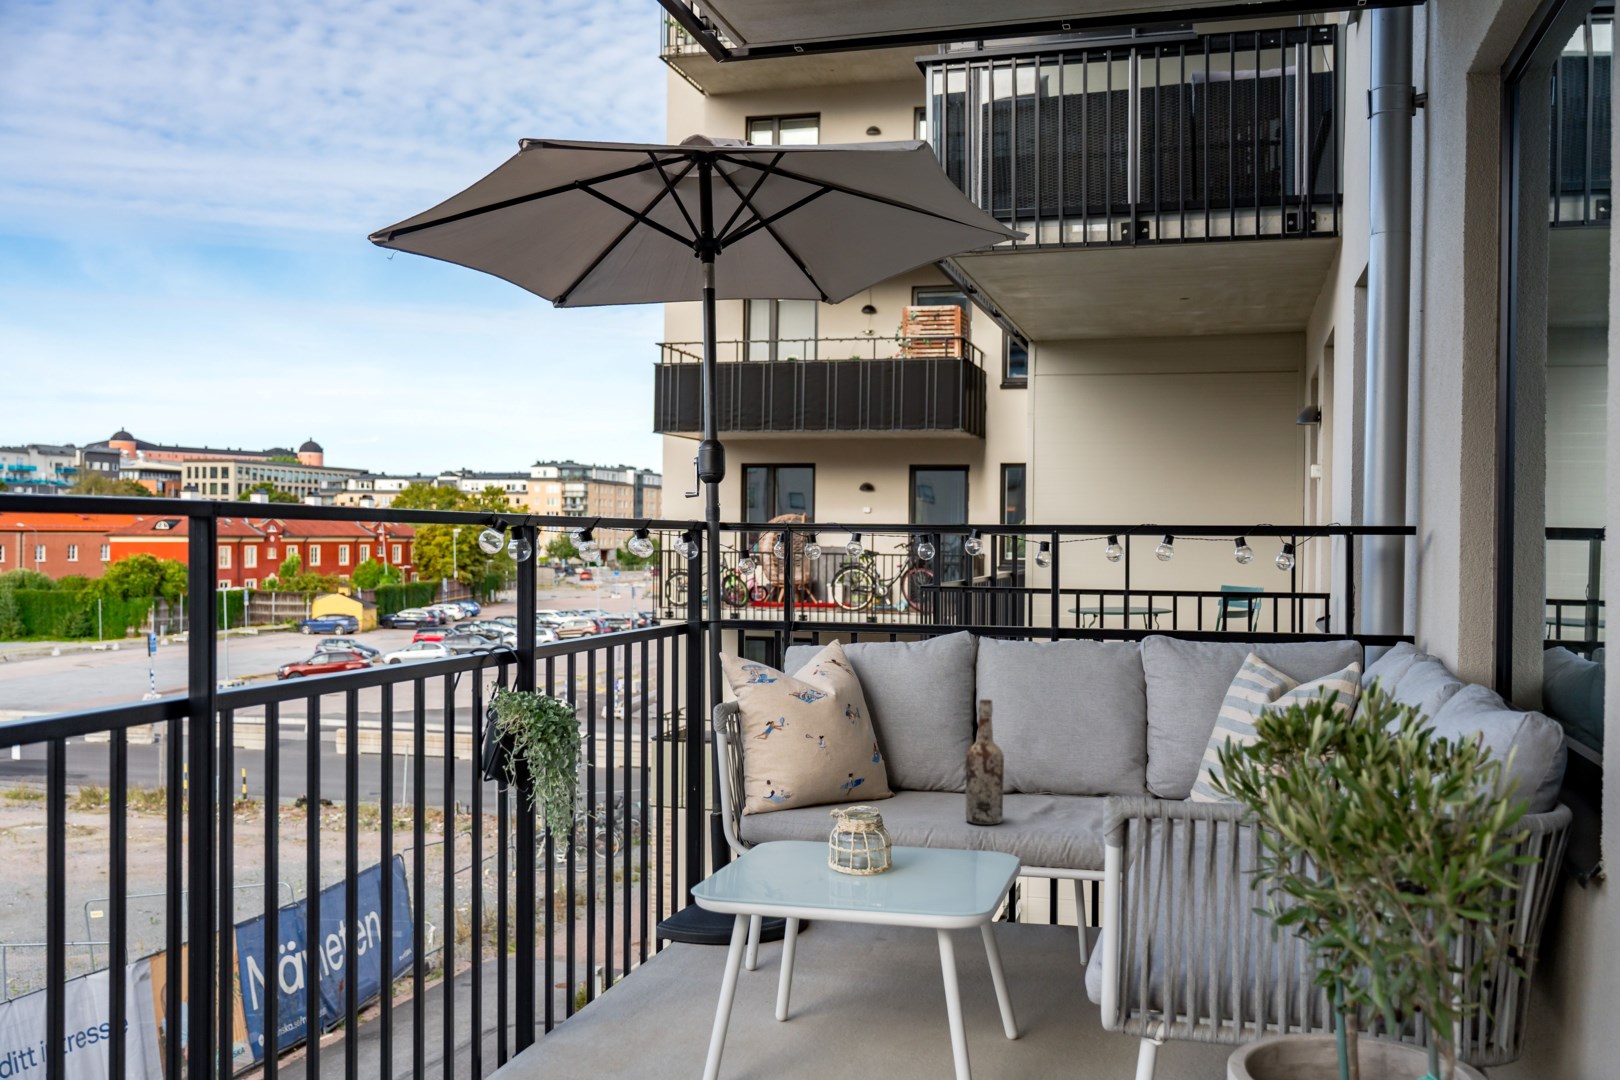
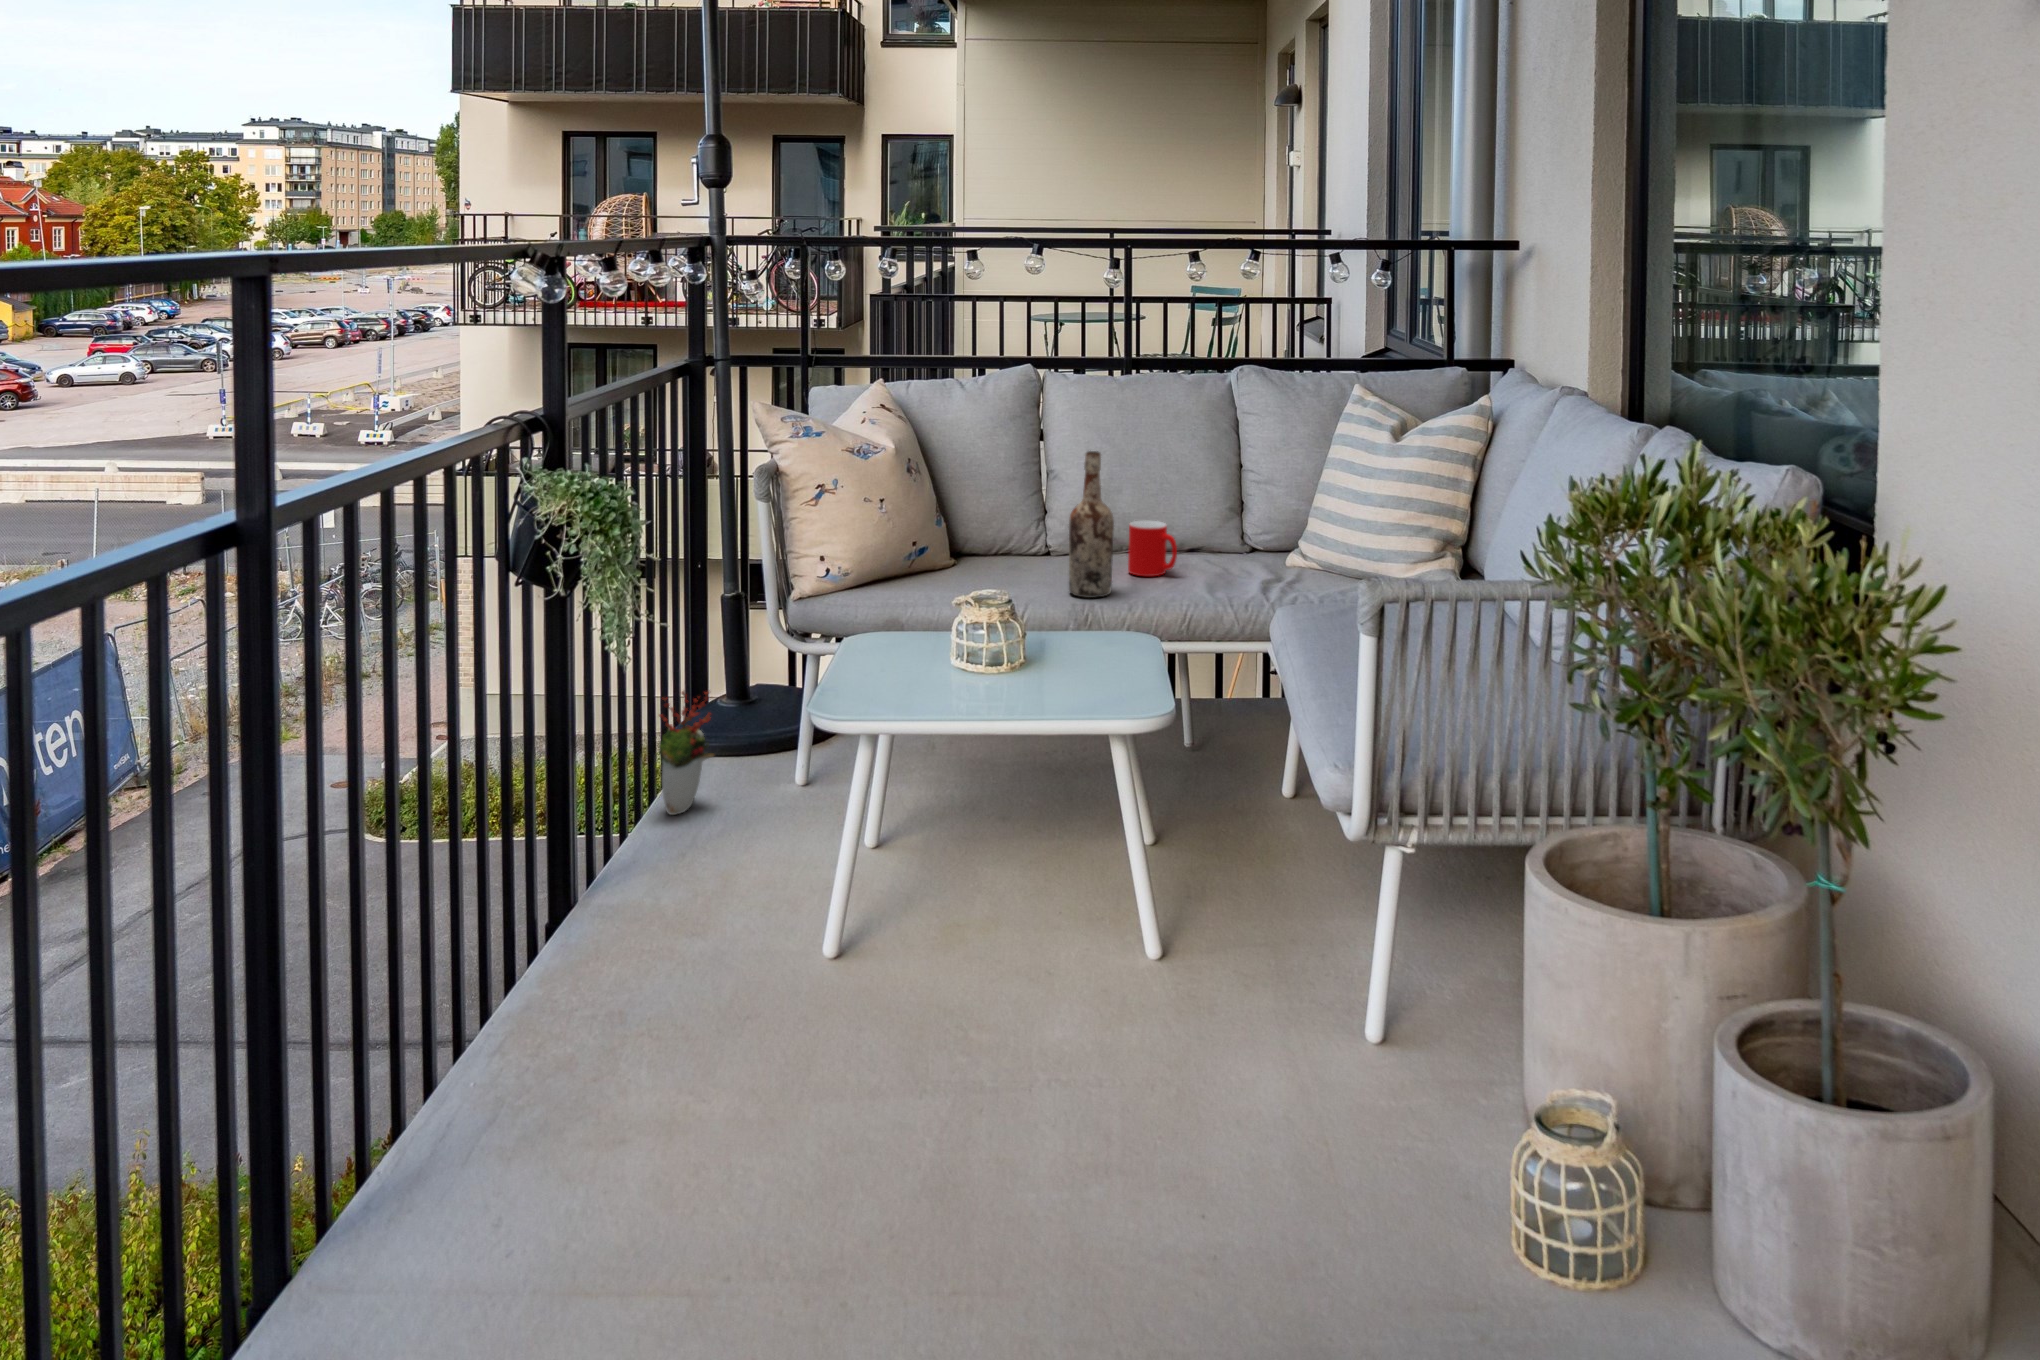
cup: none [1028,763,1068,811] -> present [1128,520,1177,576]
decorative plant: none [629,878,675,978] -> present [659,691,714,815]

